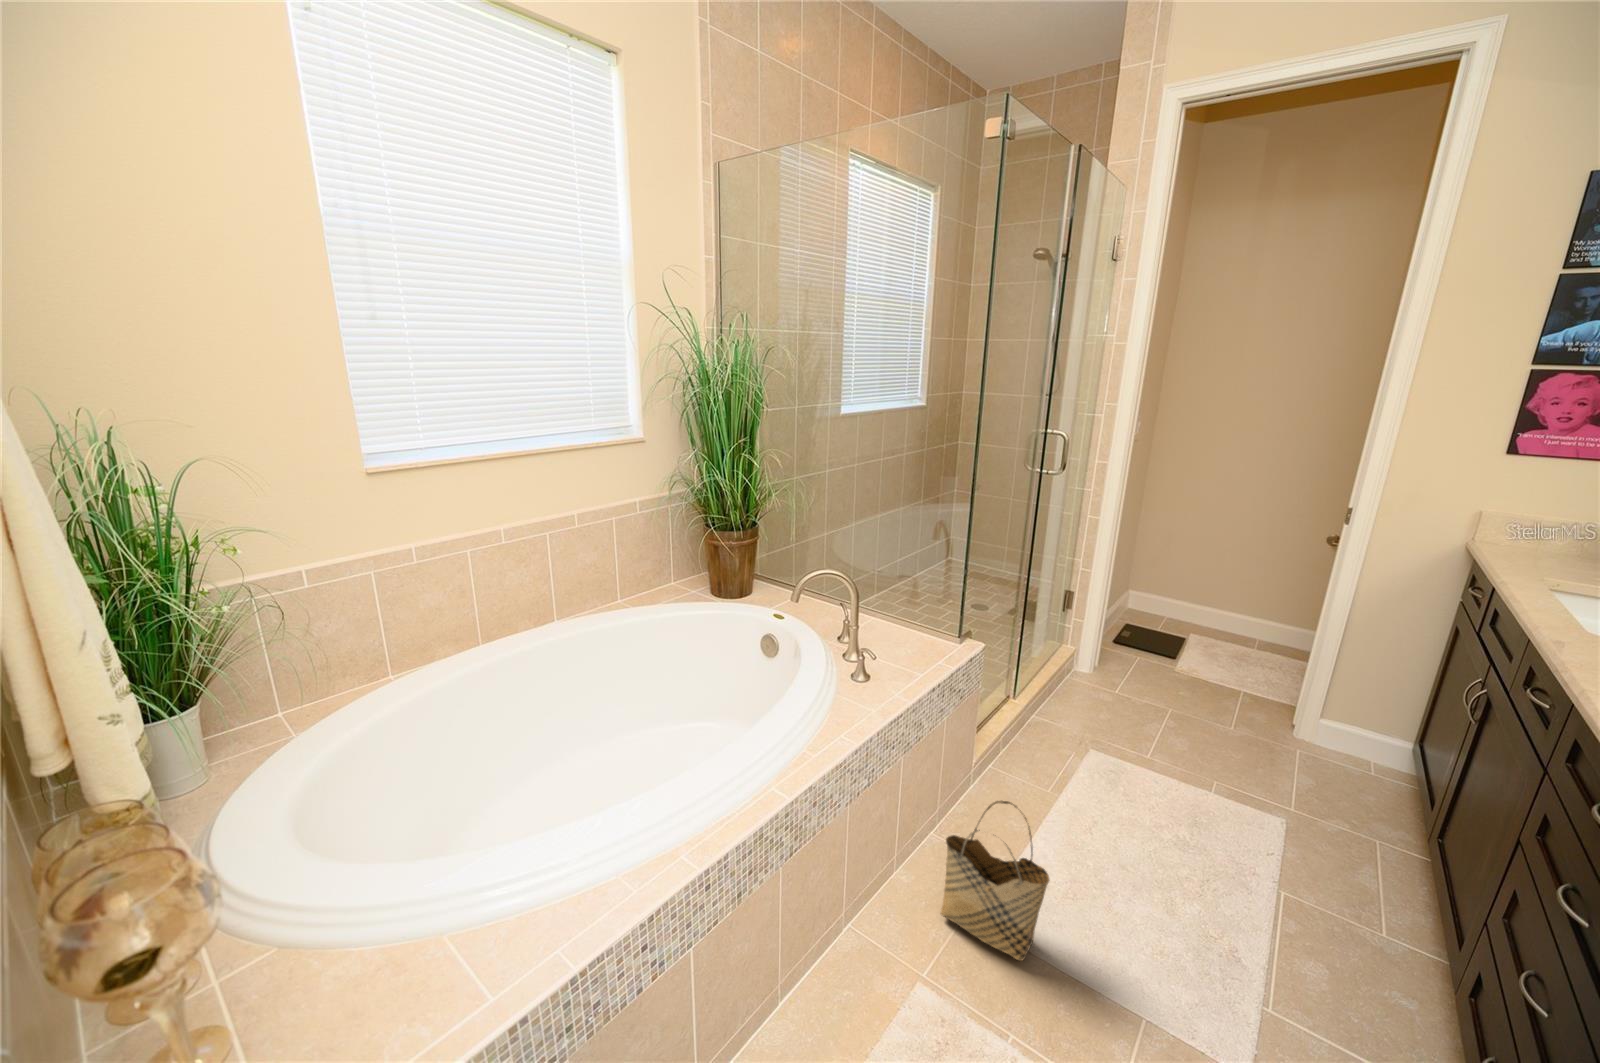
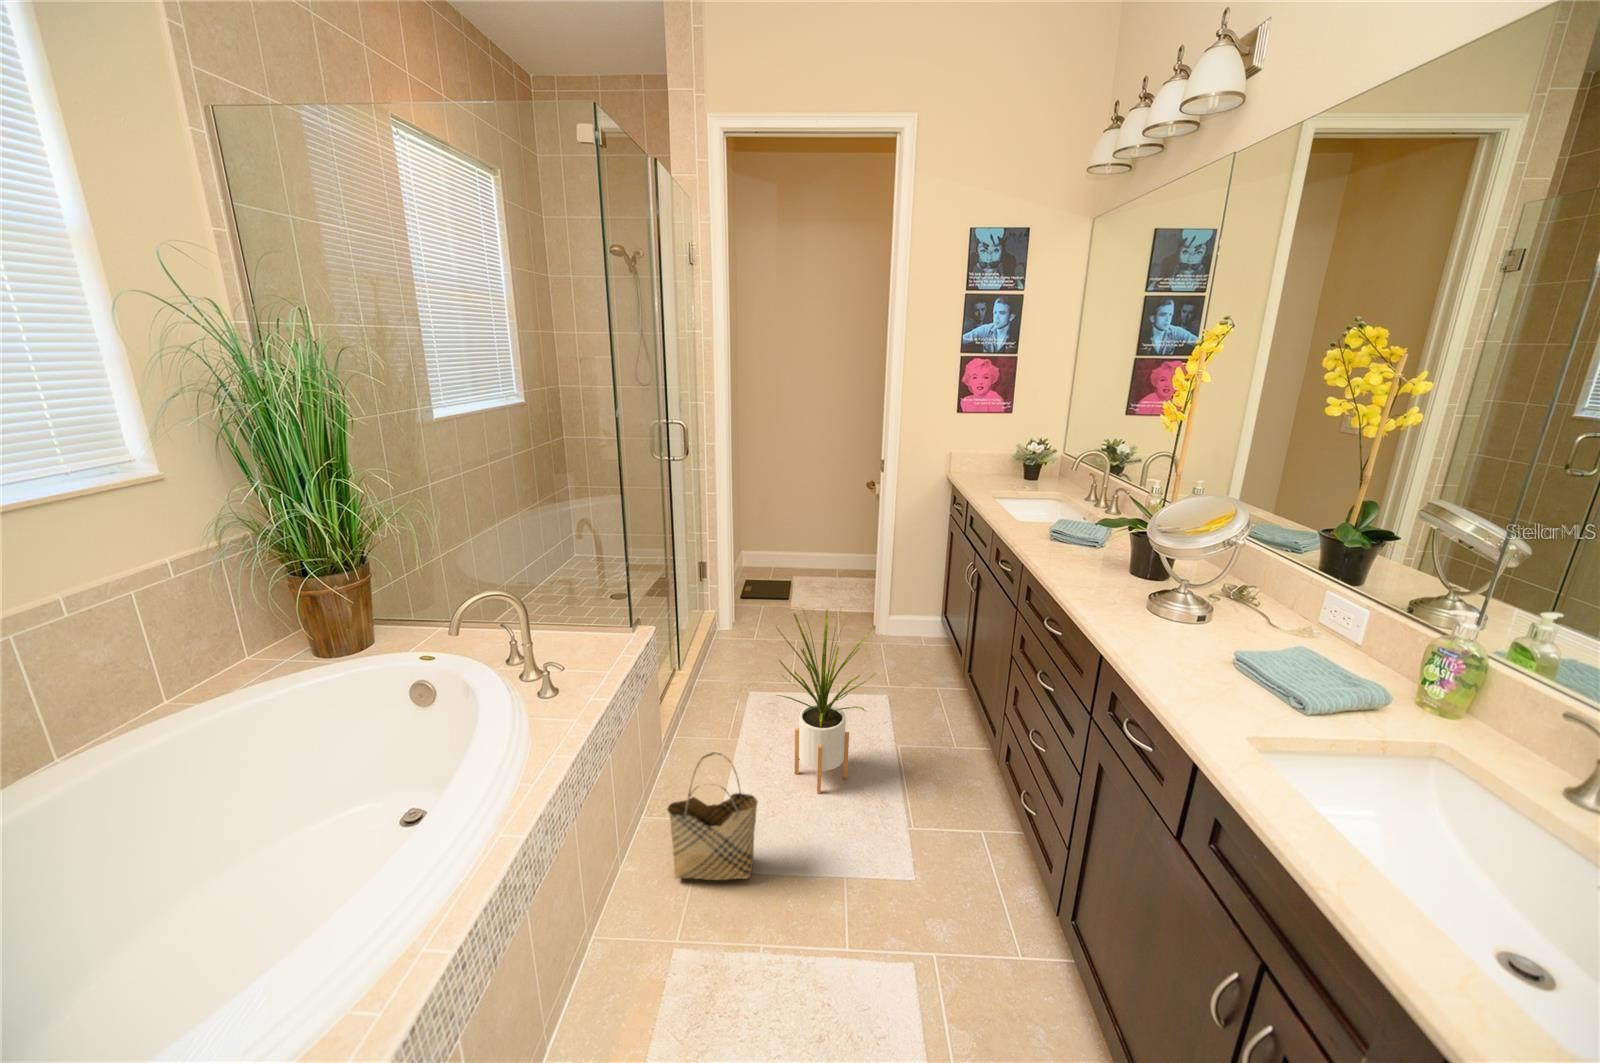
house plant: none [1108,673,1278,912] -> present [776,609,876,794]

